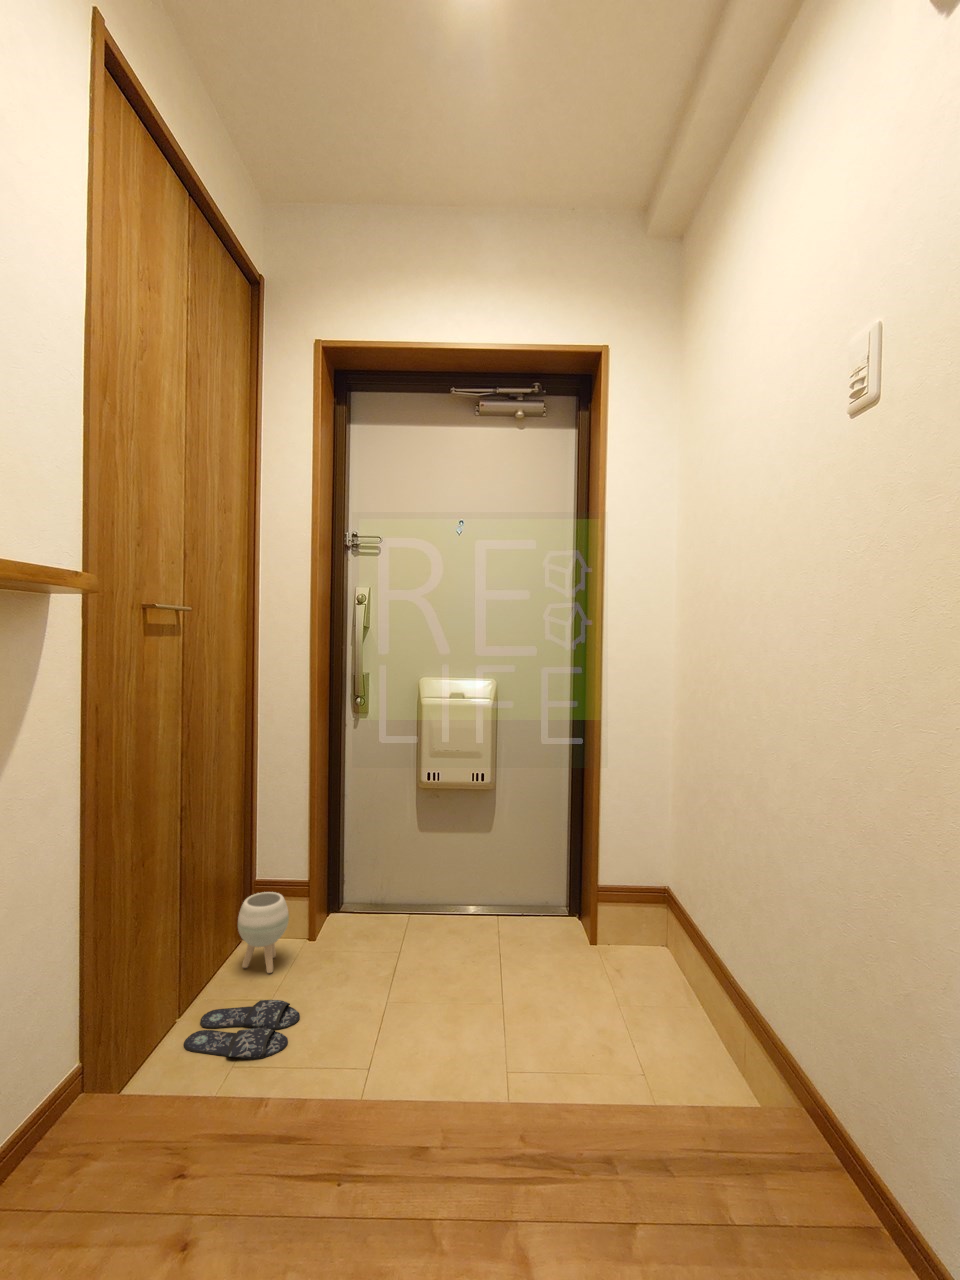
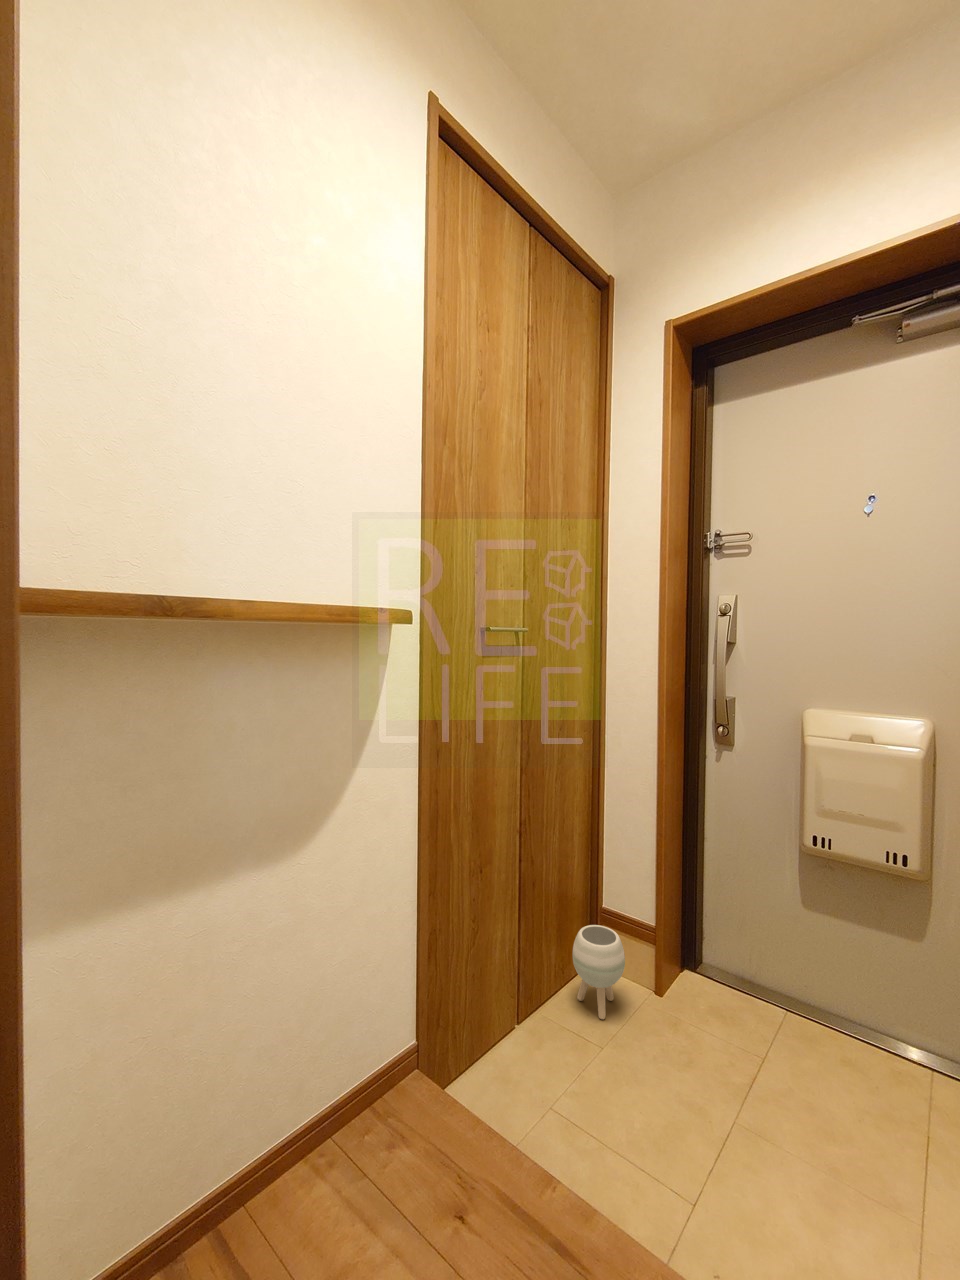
slippers: present [184,1000,300,1059] -> none [498,1040,617,1135]

